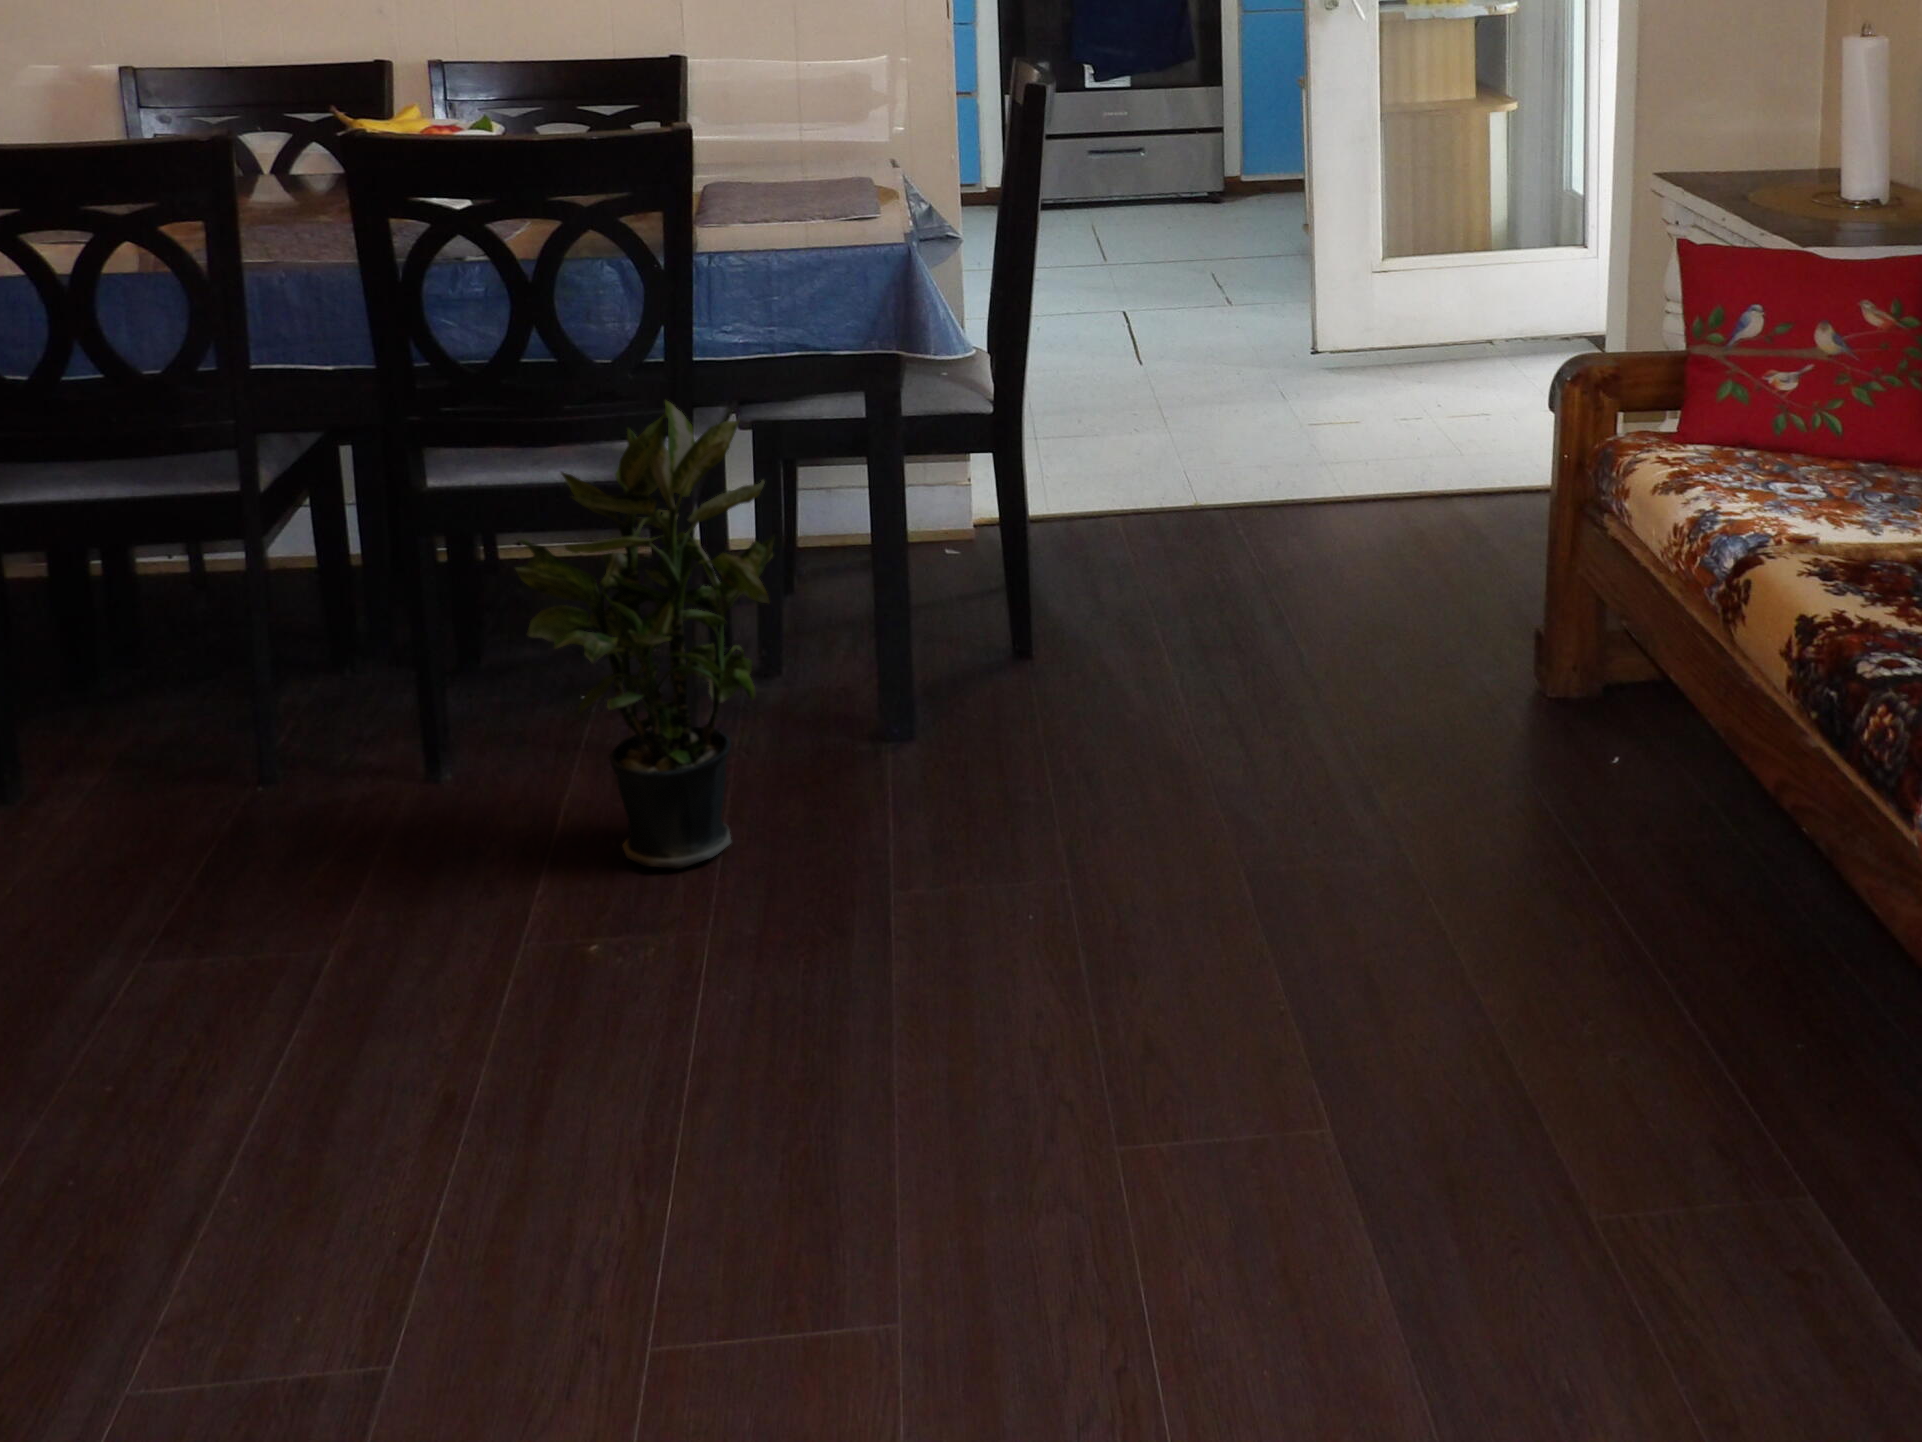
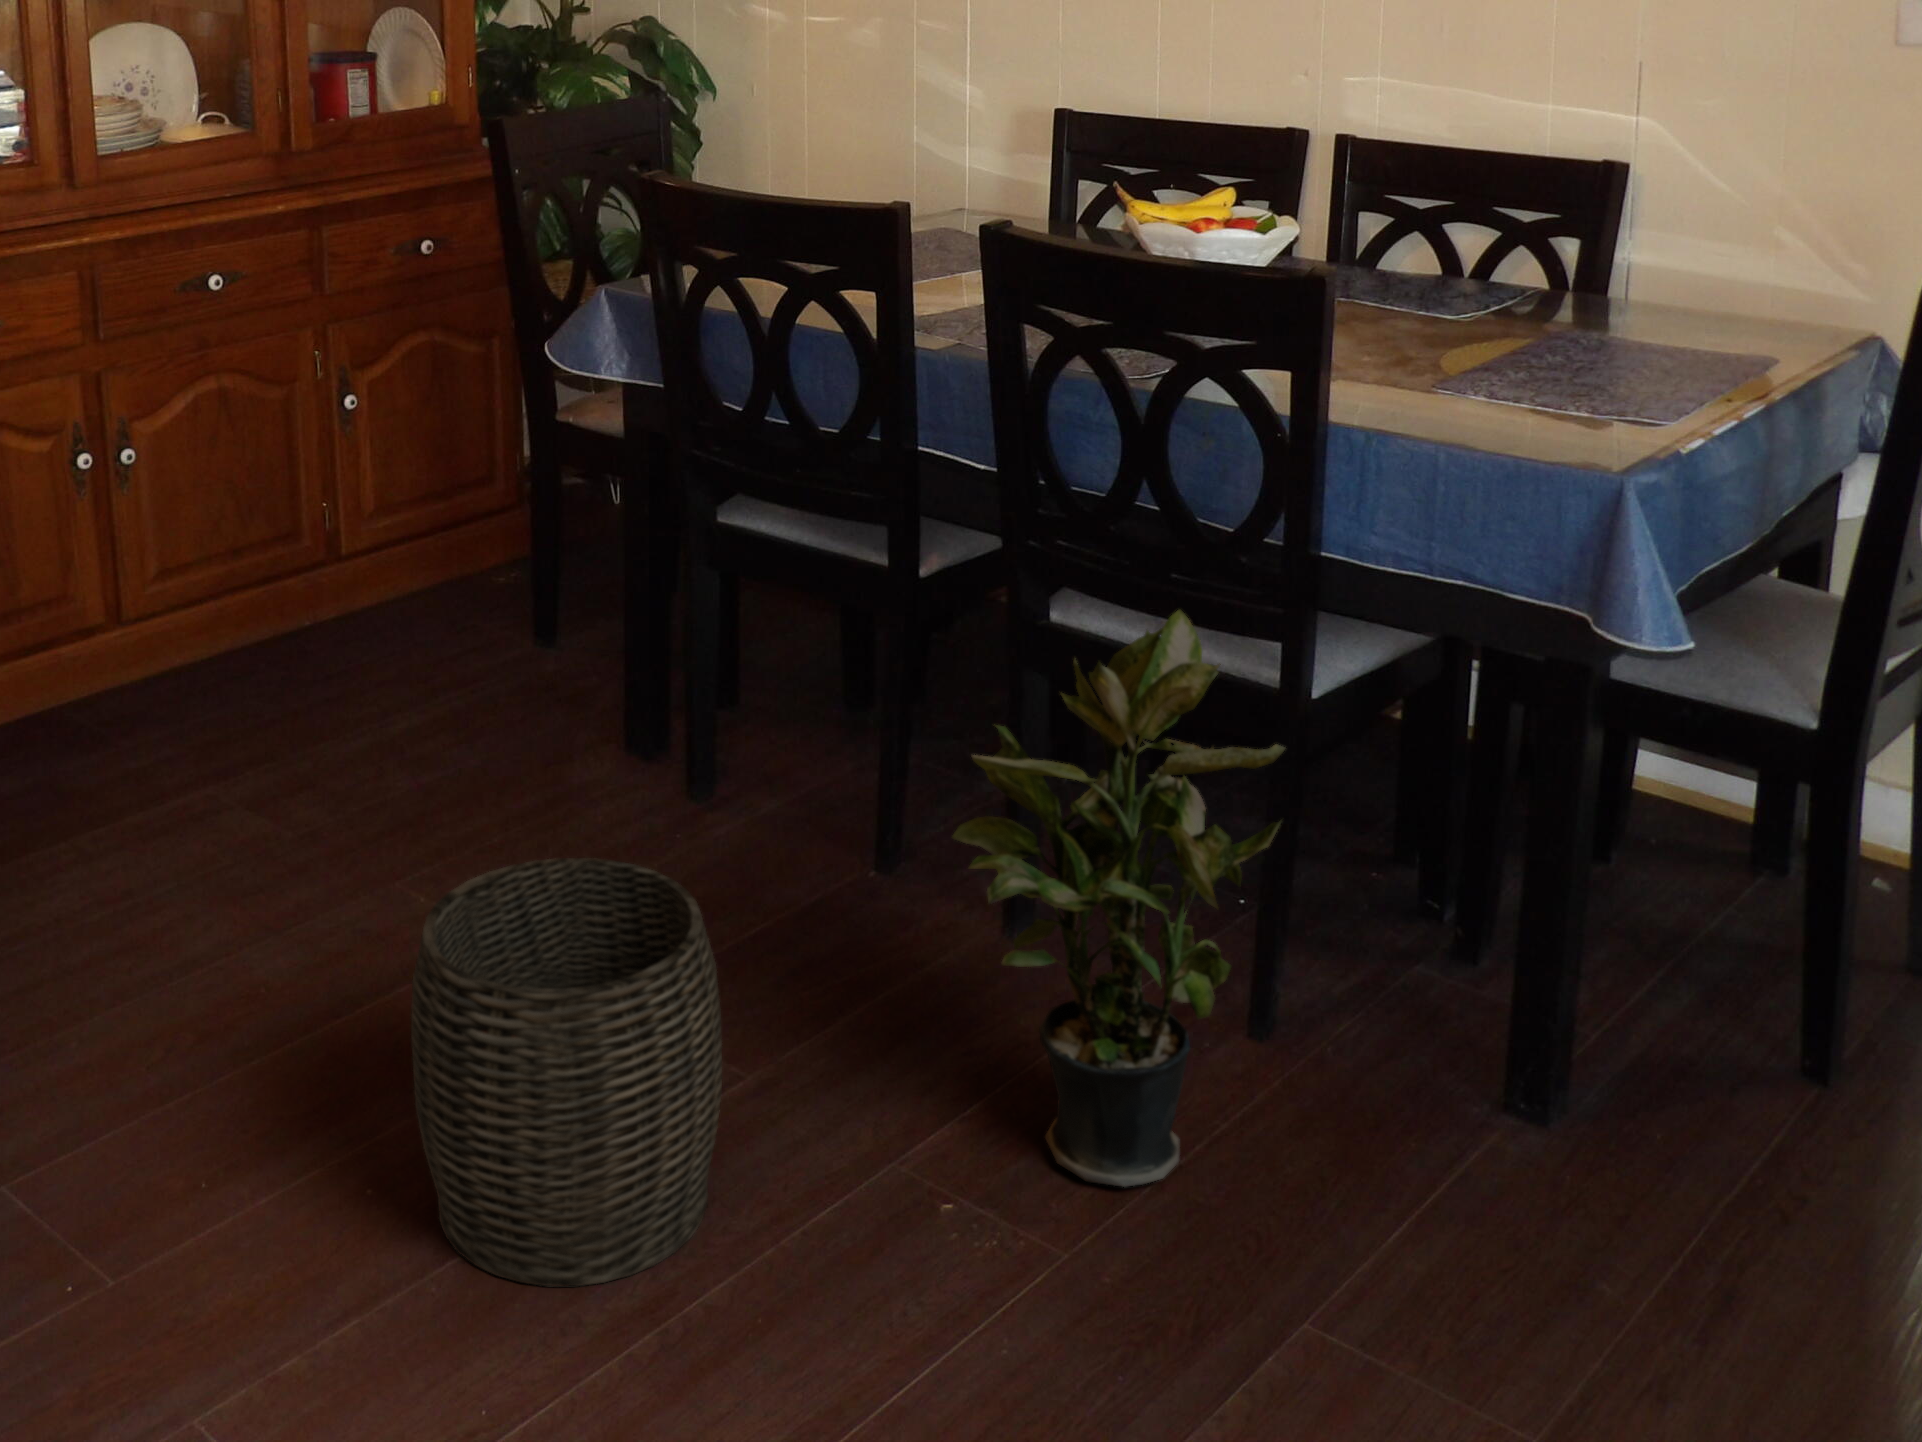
woven basket: none [120,736,439,1123] -> present [411,858,722,1286]

